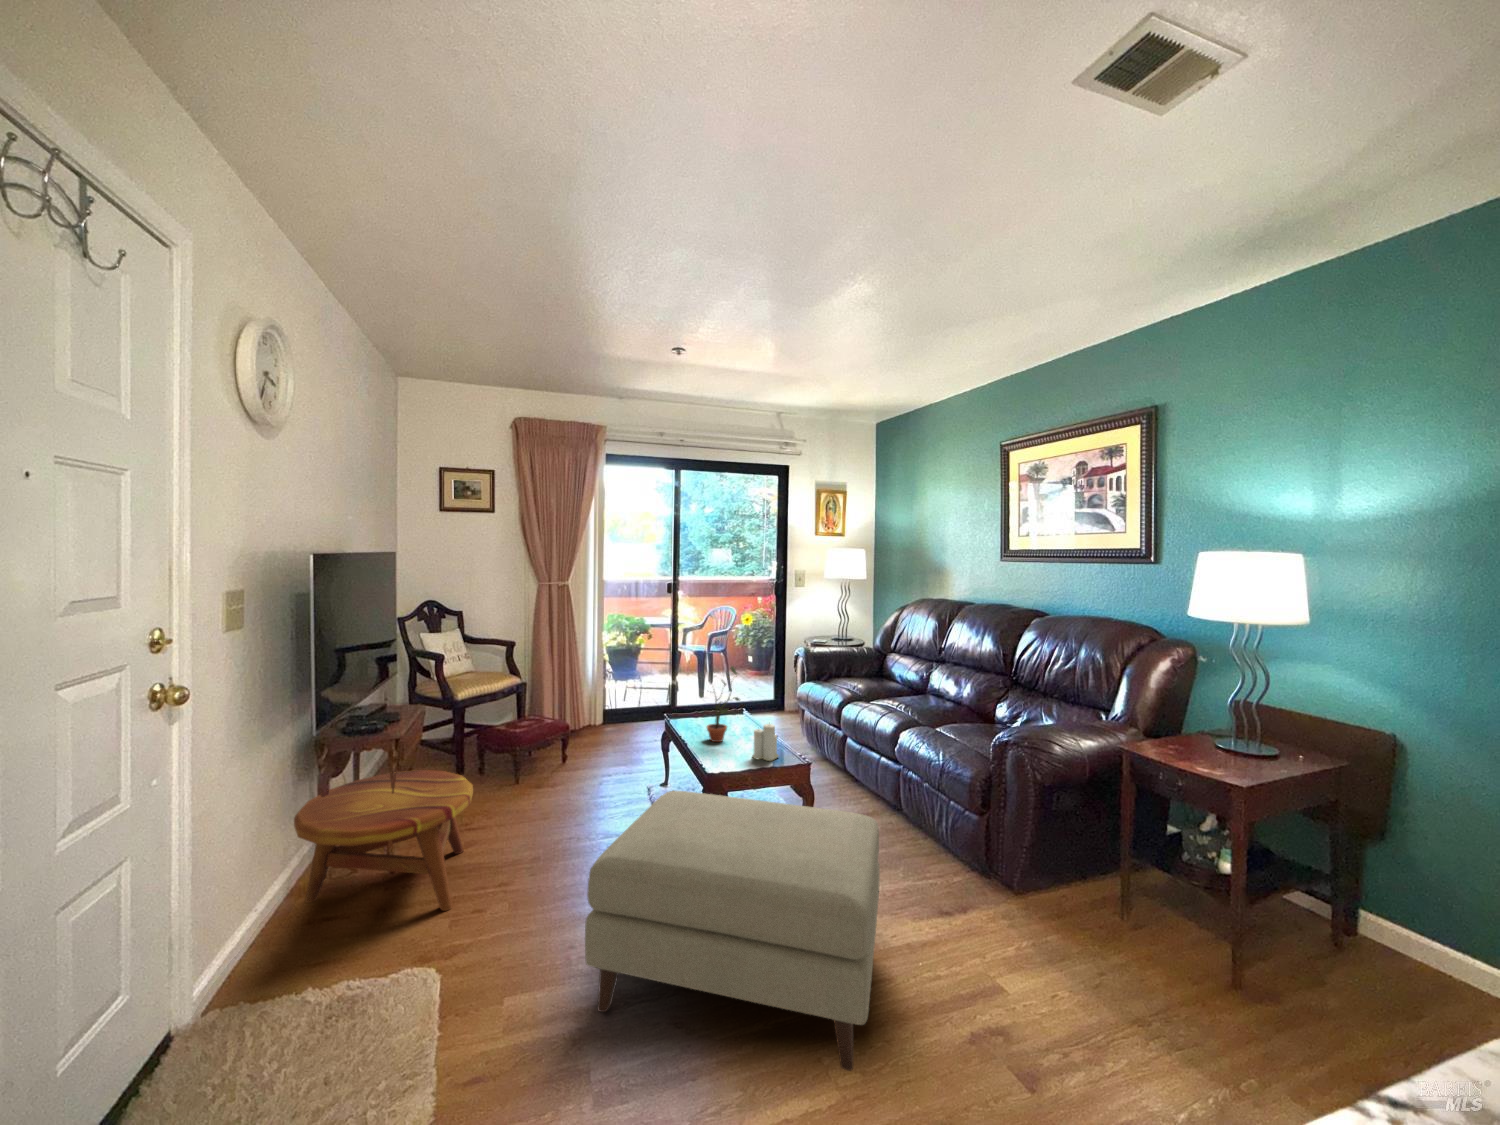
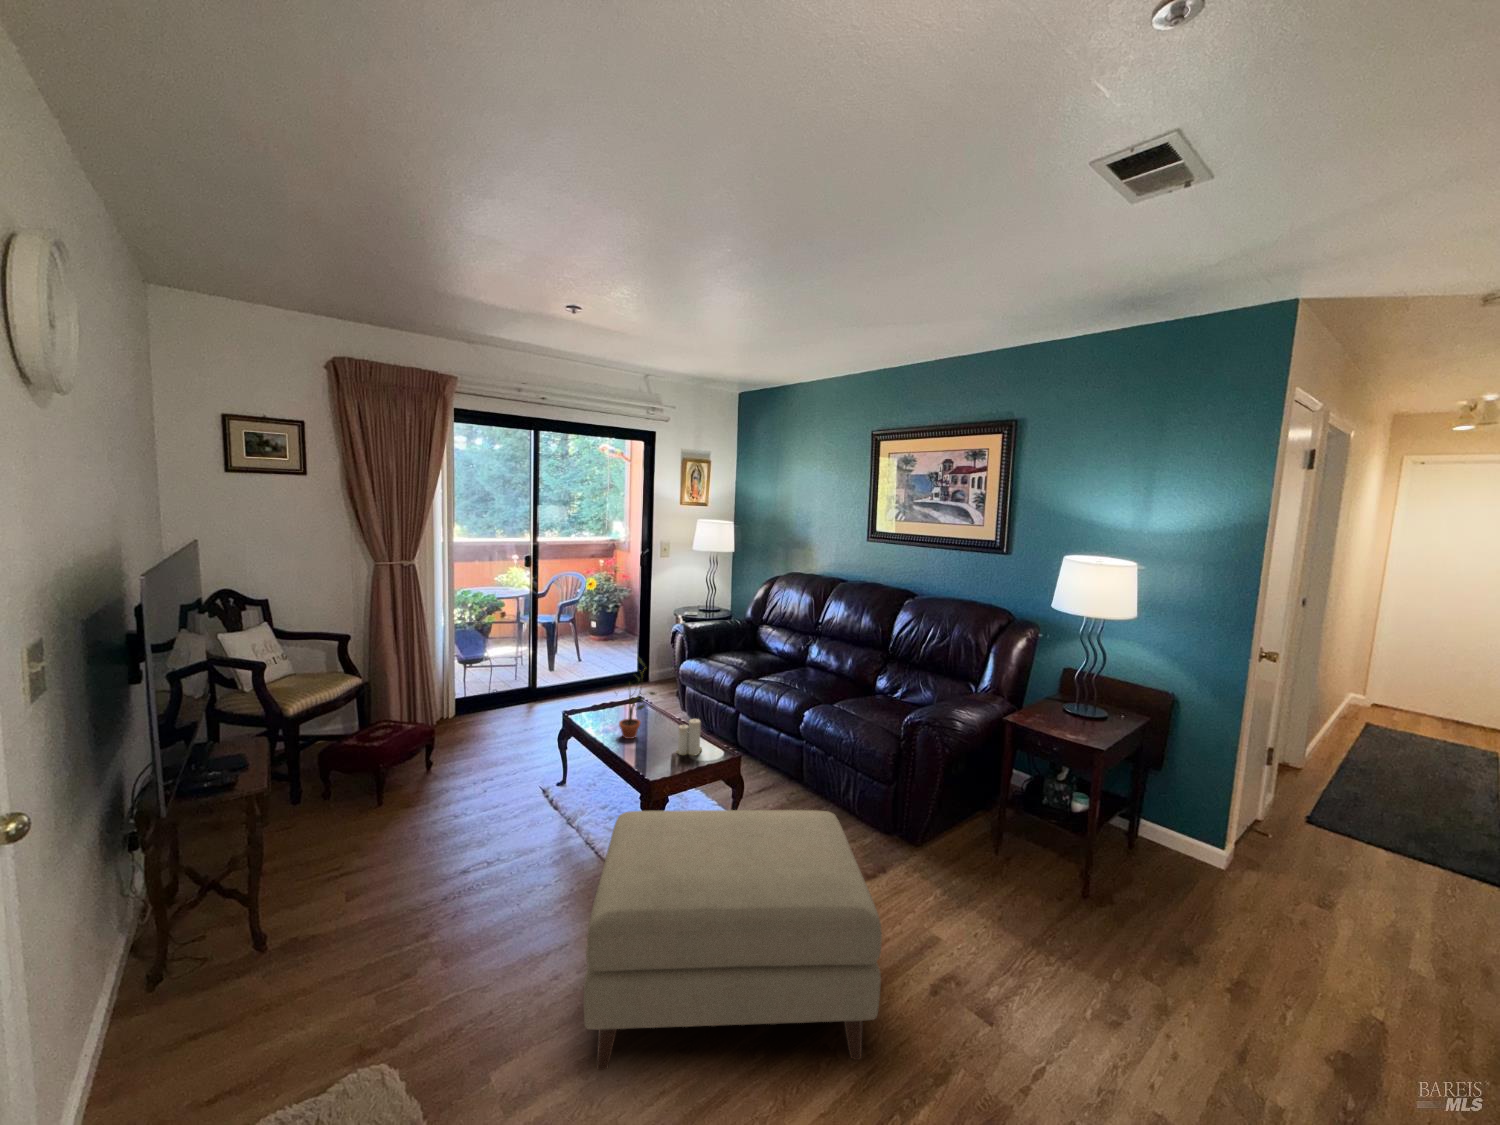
side table: present [294,770,473,911] -> none [107,820,368,1030]

